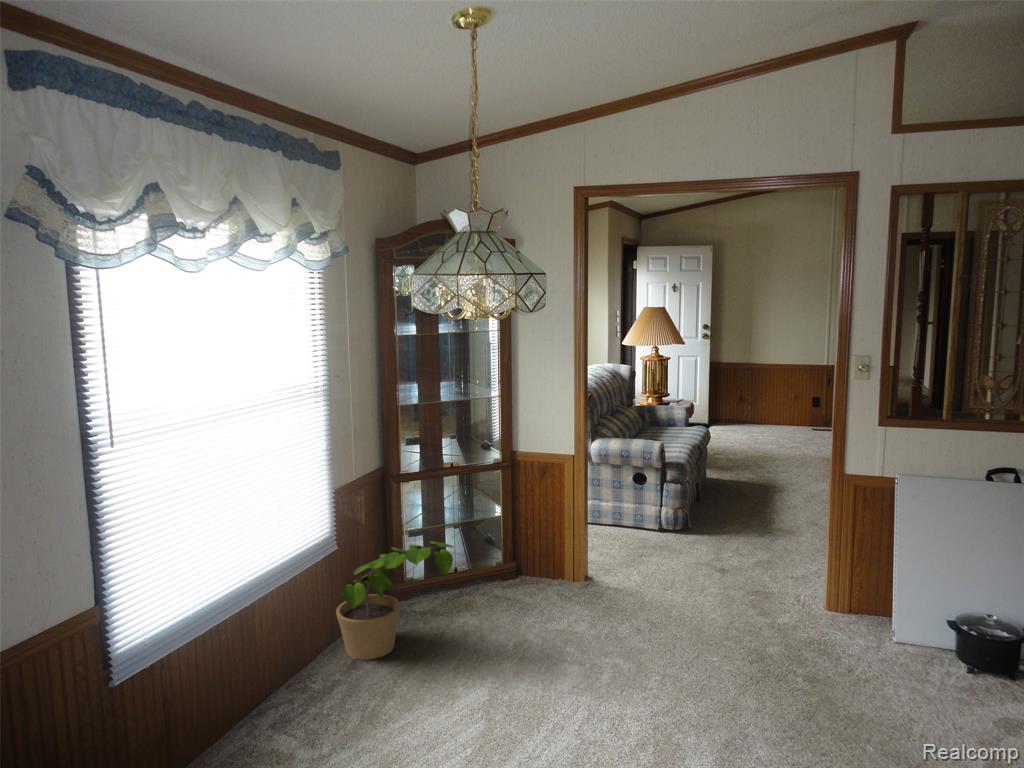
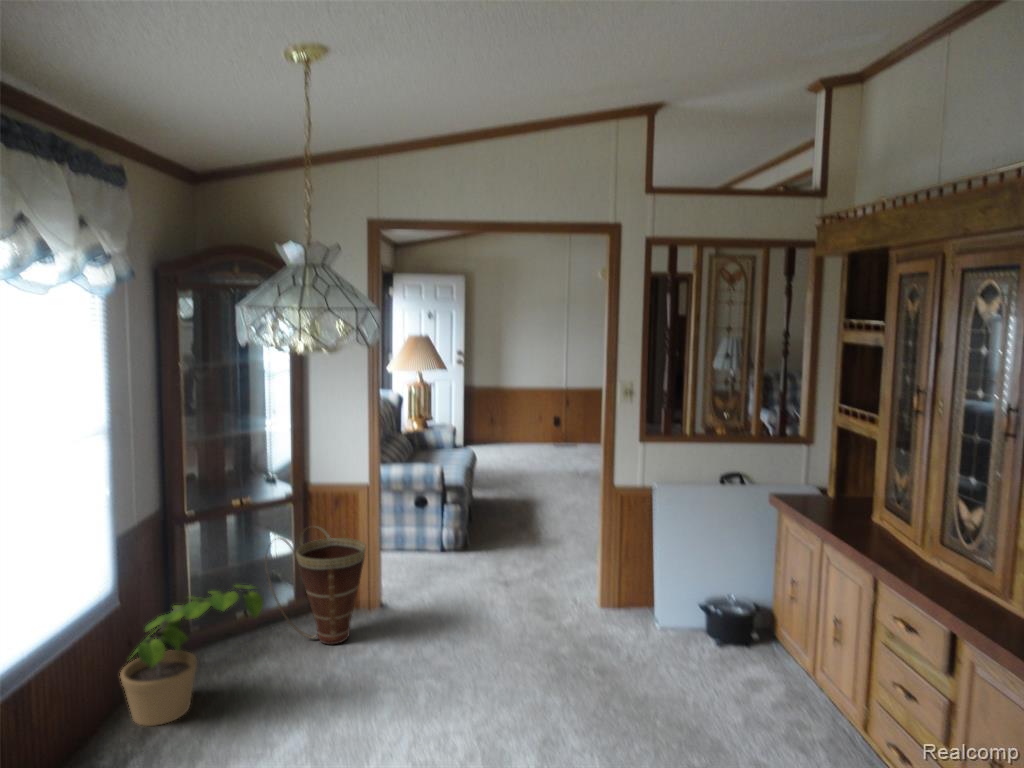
basket: none [473,492,565,609] -> present [265,526,366,644]

